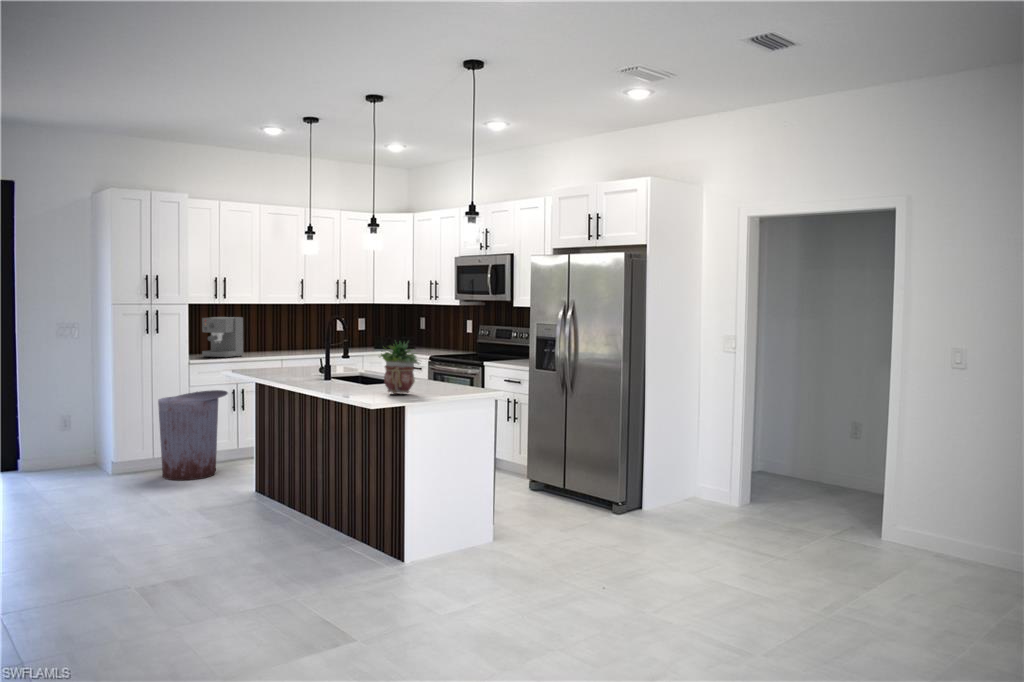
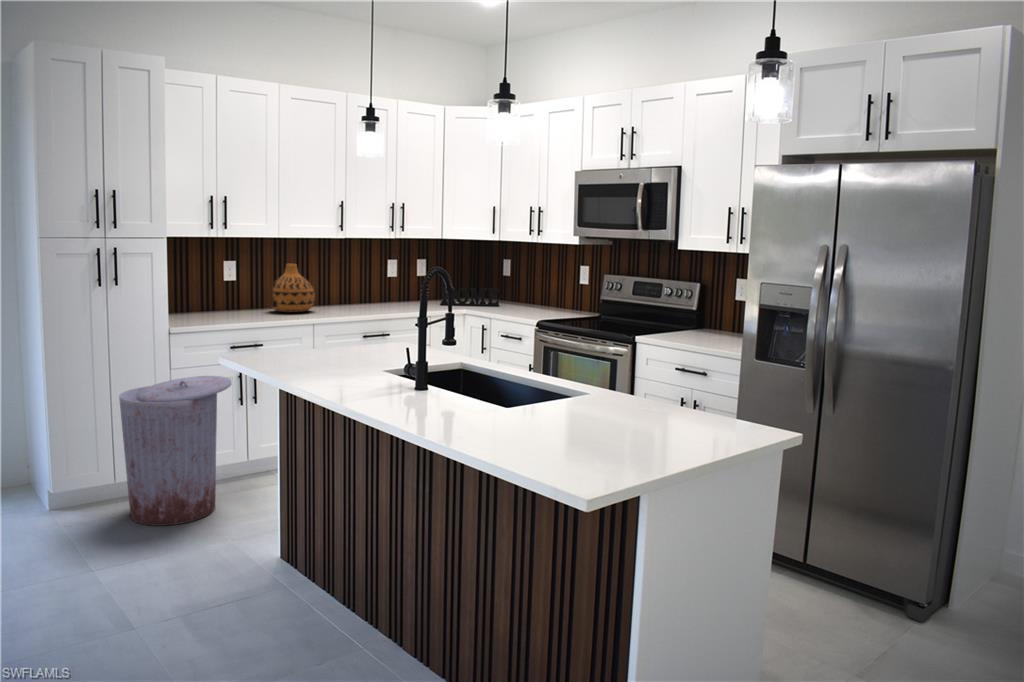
coffee maker: present [202,317,243,358] -> none [190,257,254,321]
vase: none [254,321,285,354] -> present [273,264,315,312]
potted plant: present [380,342,419,394] -> none [561,336,659,459]

